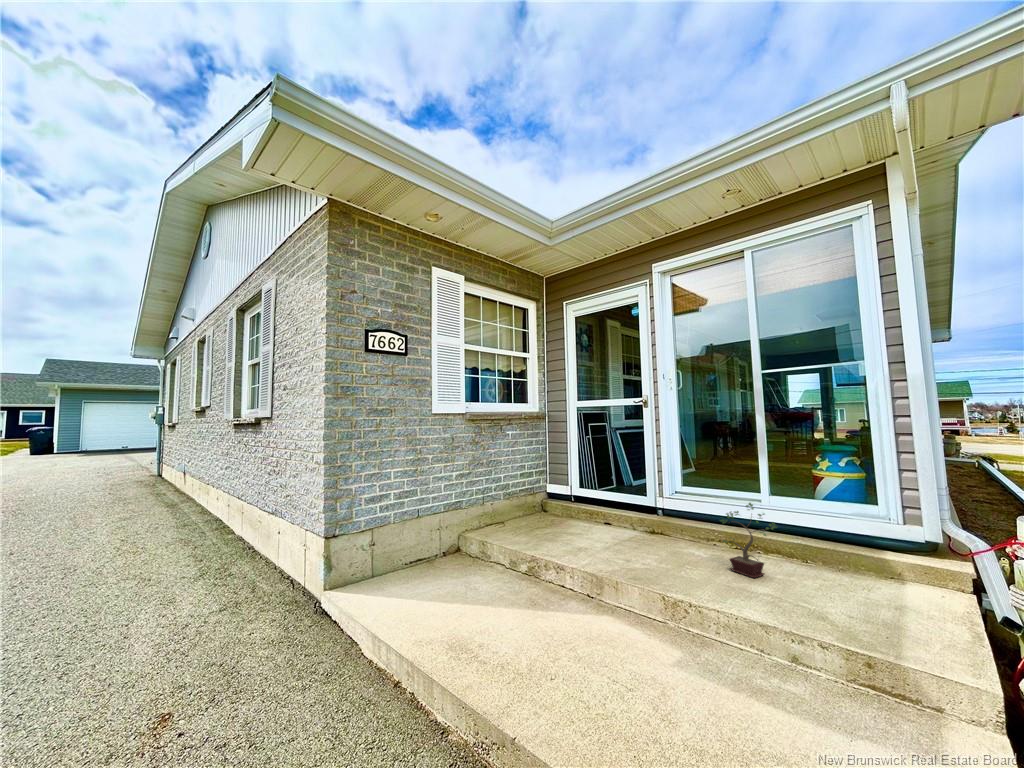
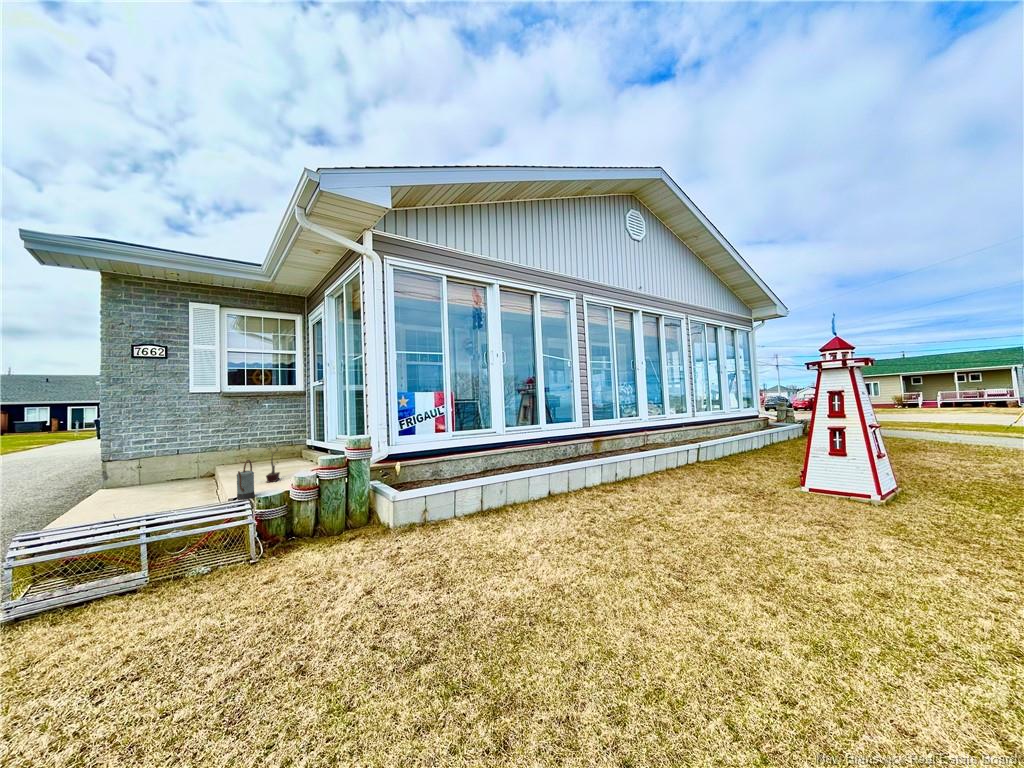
watering can: none [861,547,944,637] -> present [237,460,255,500]

